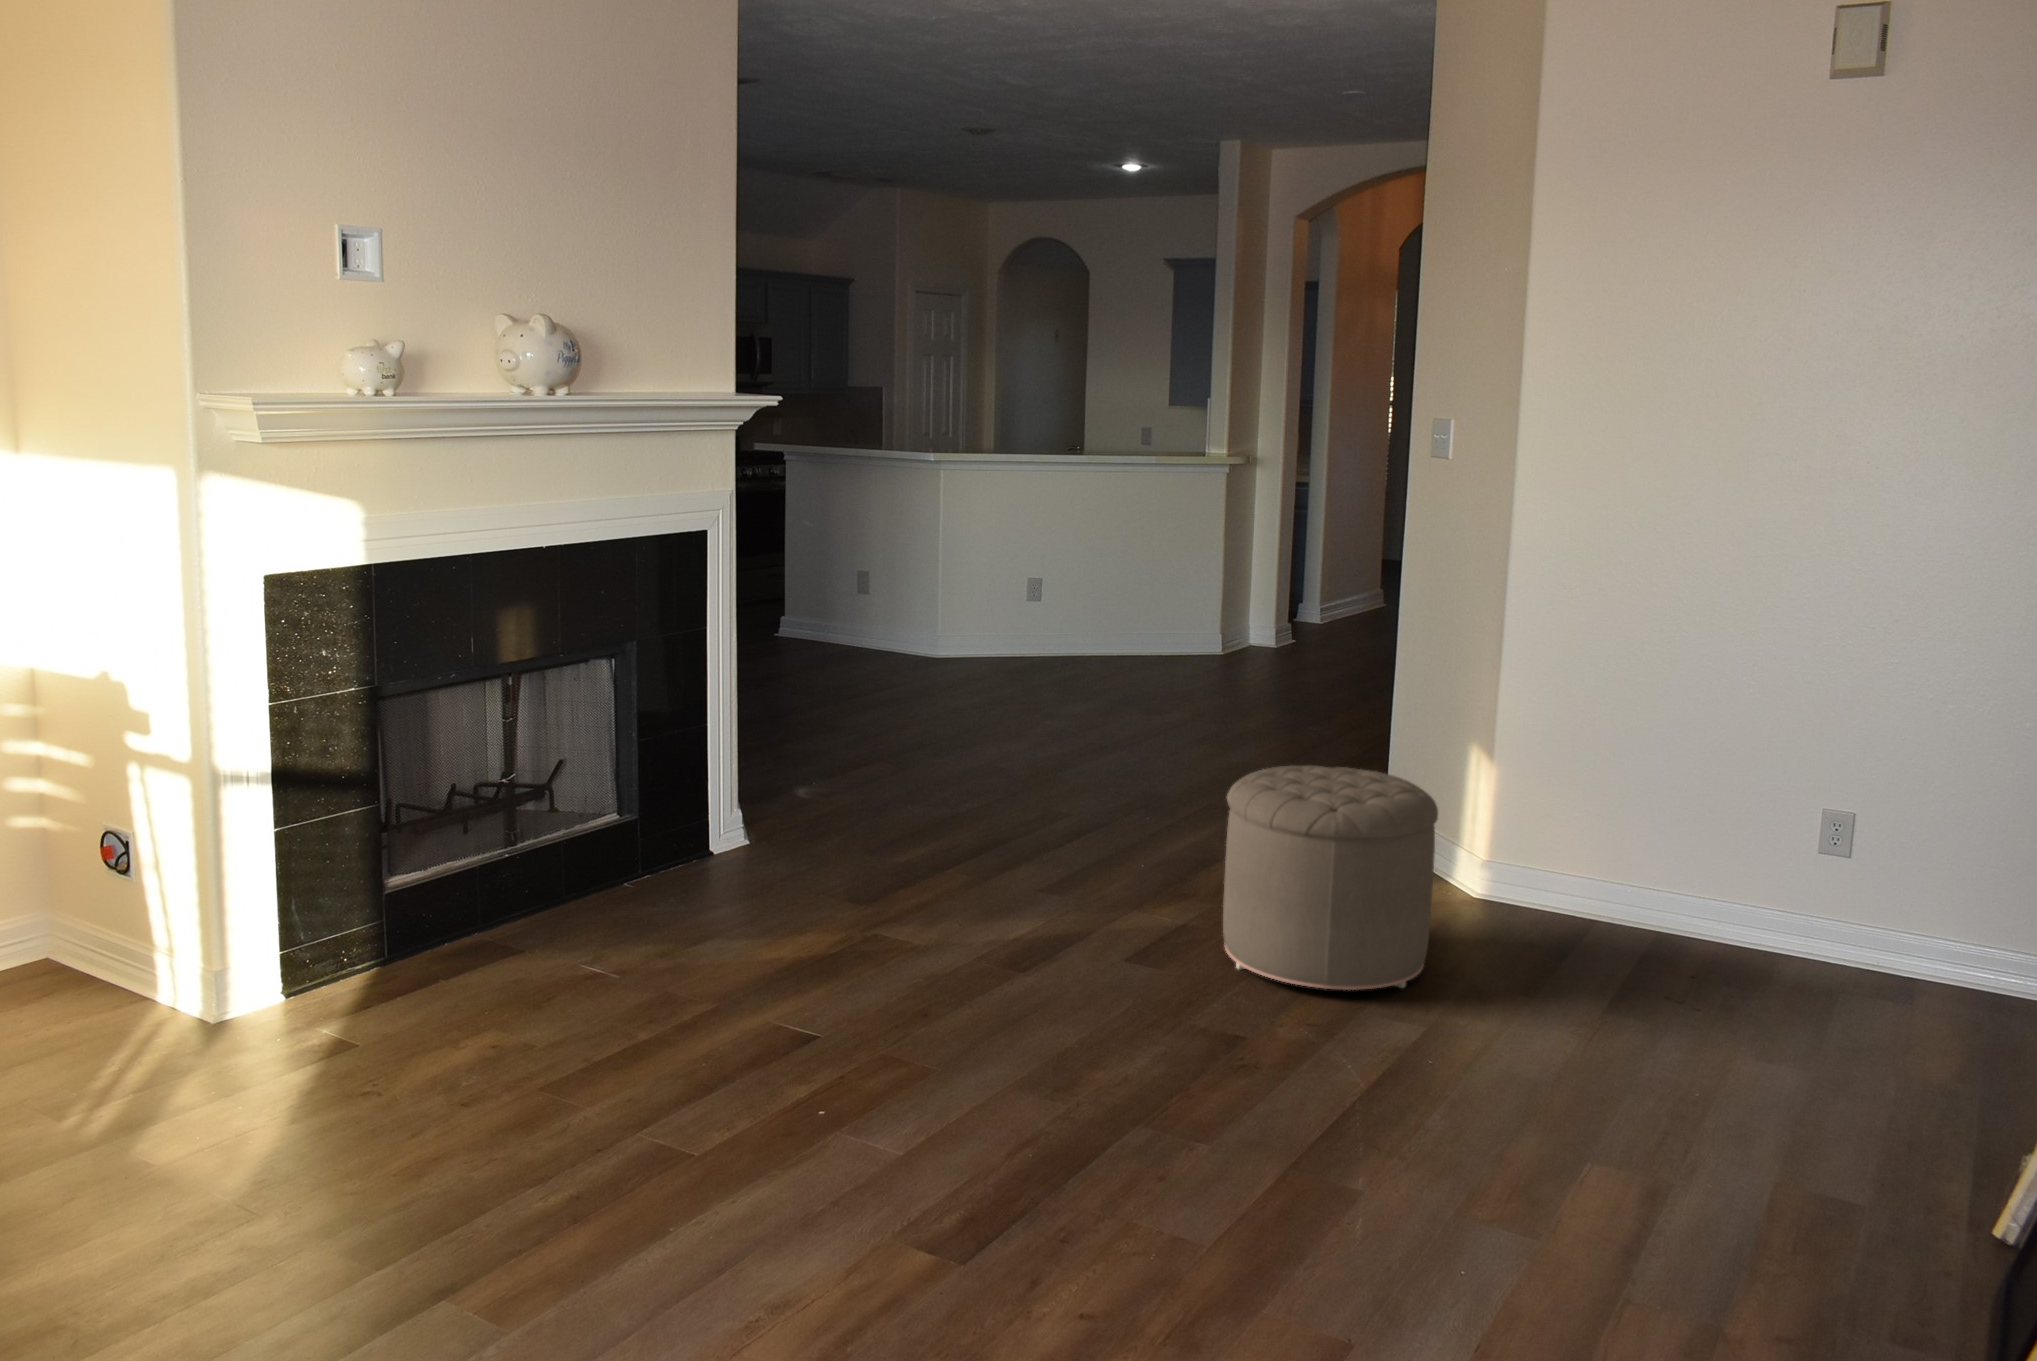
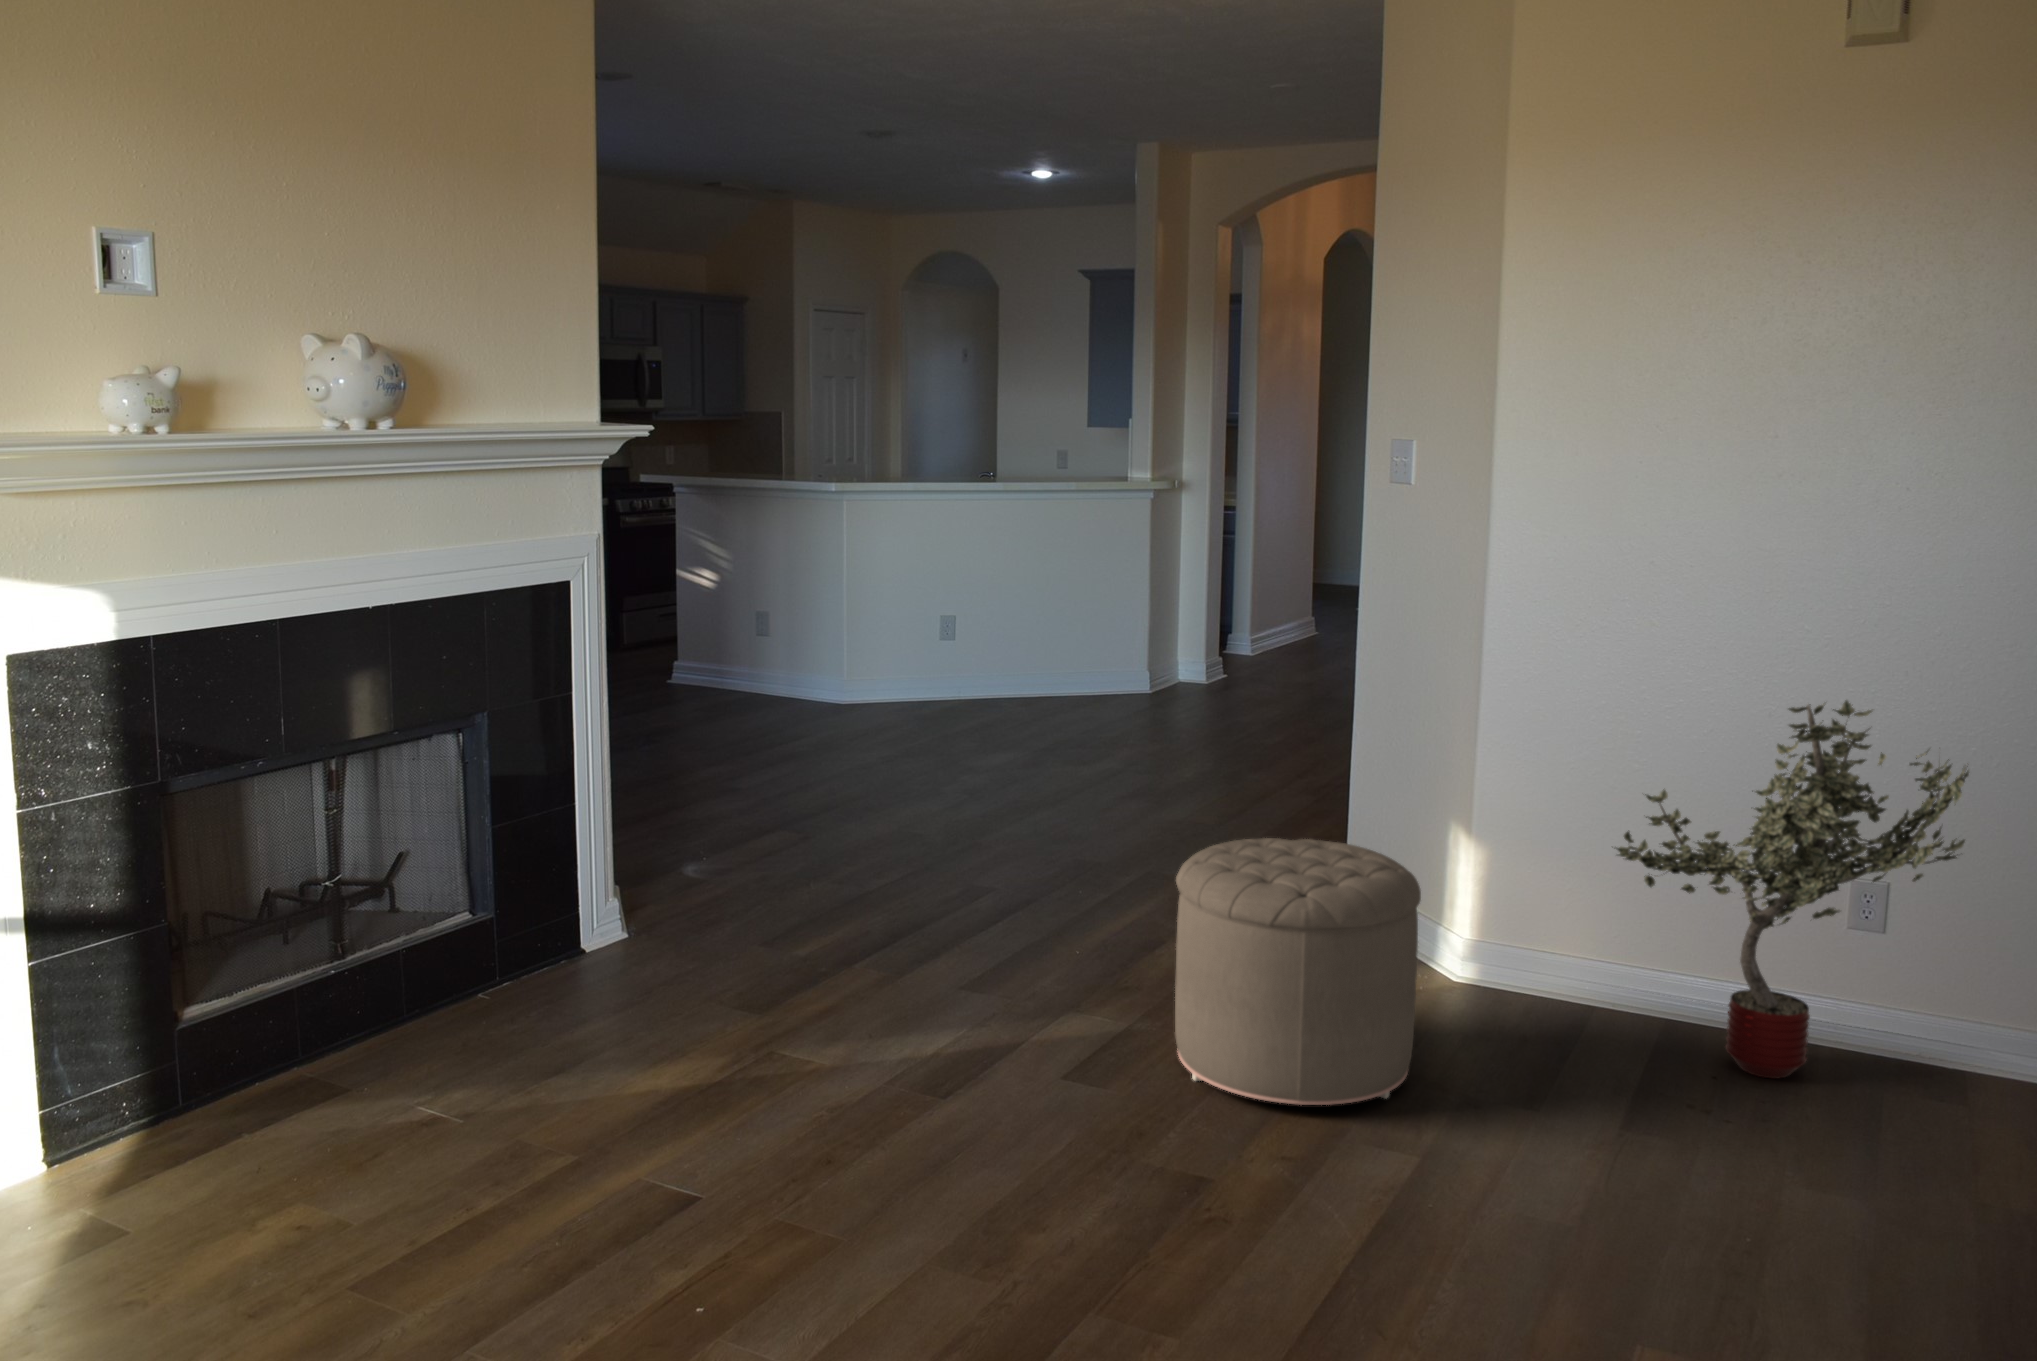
potted tree: none [1611,656,1922,985] -> present [1616,700,1969,1078]

